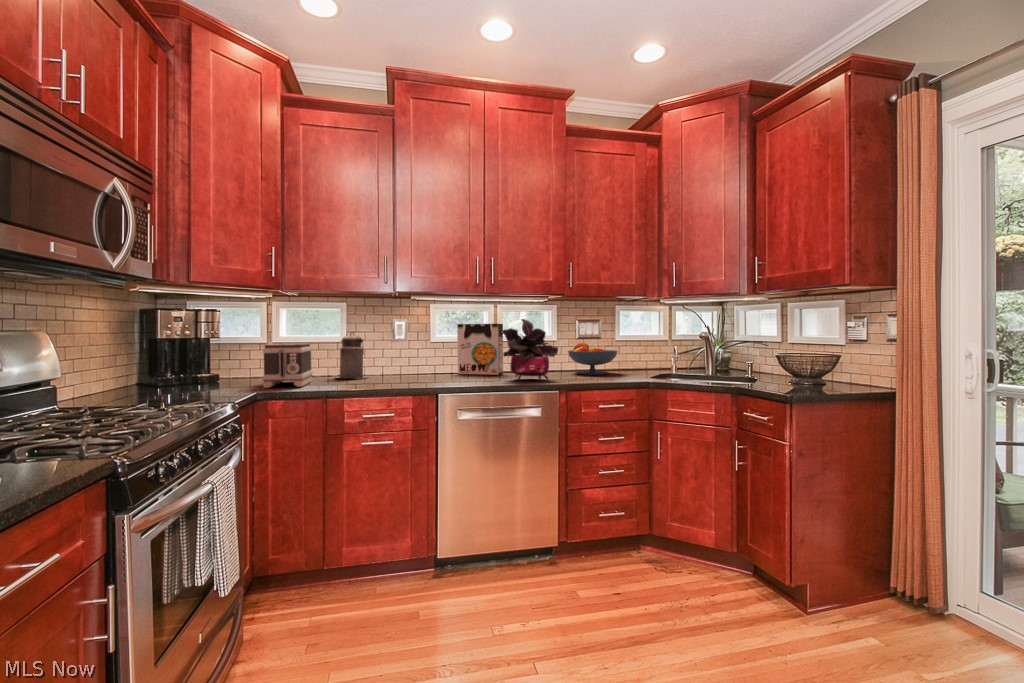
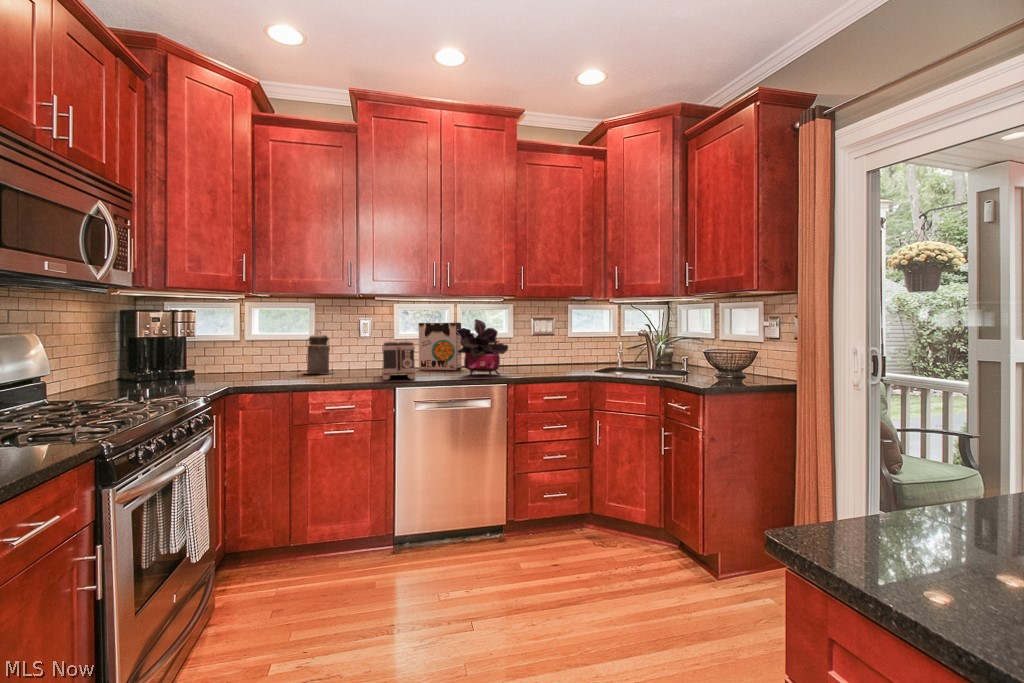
fruit bowl: present [568,343,617,375] -> none [522,340,568,370]
toaster: present [263,344,312,388] -> present [383,341,415,380]

